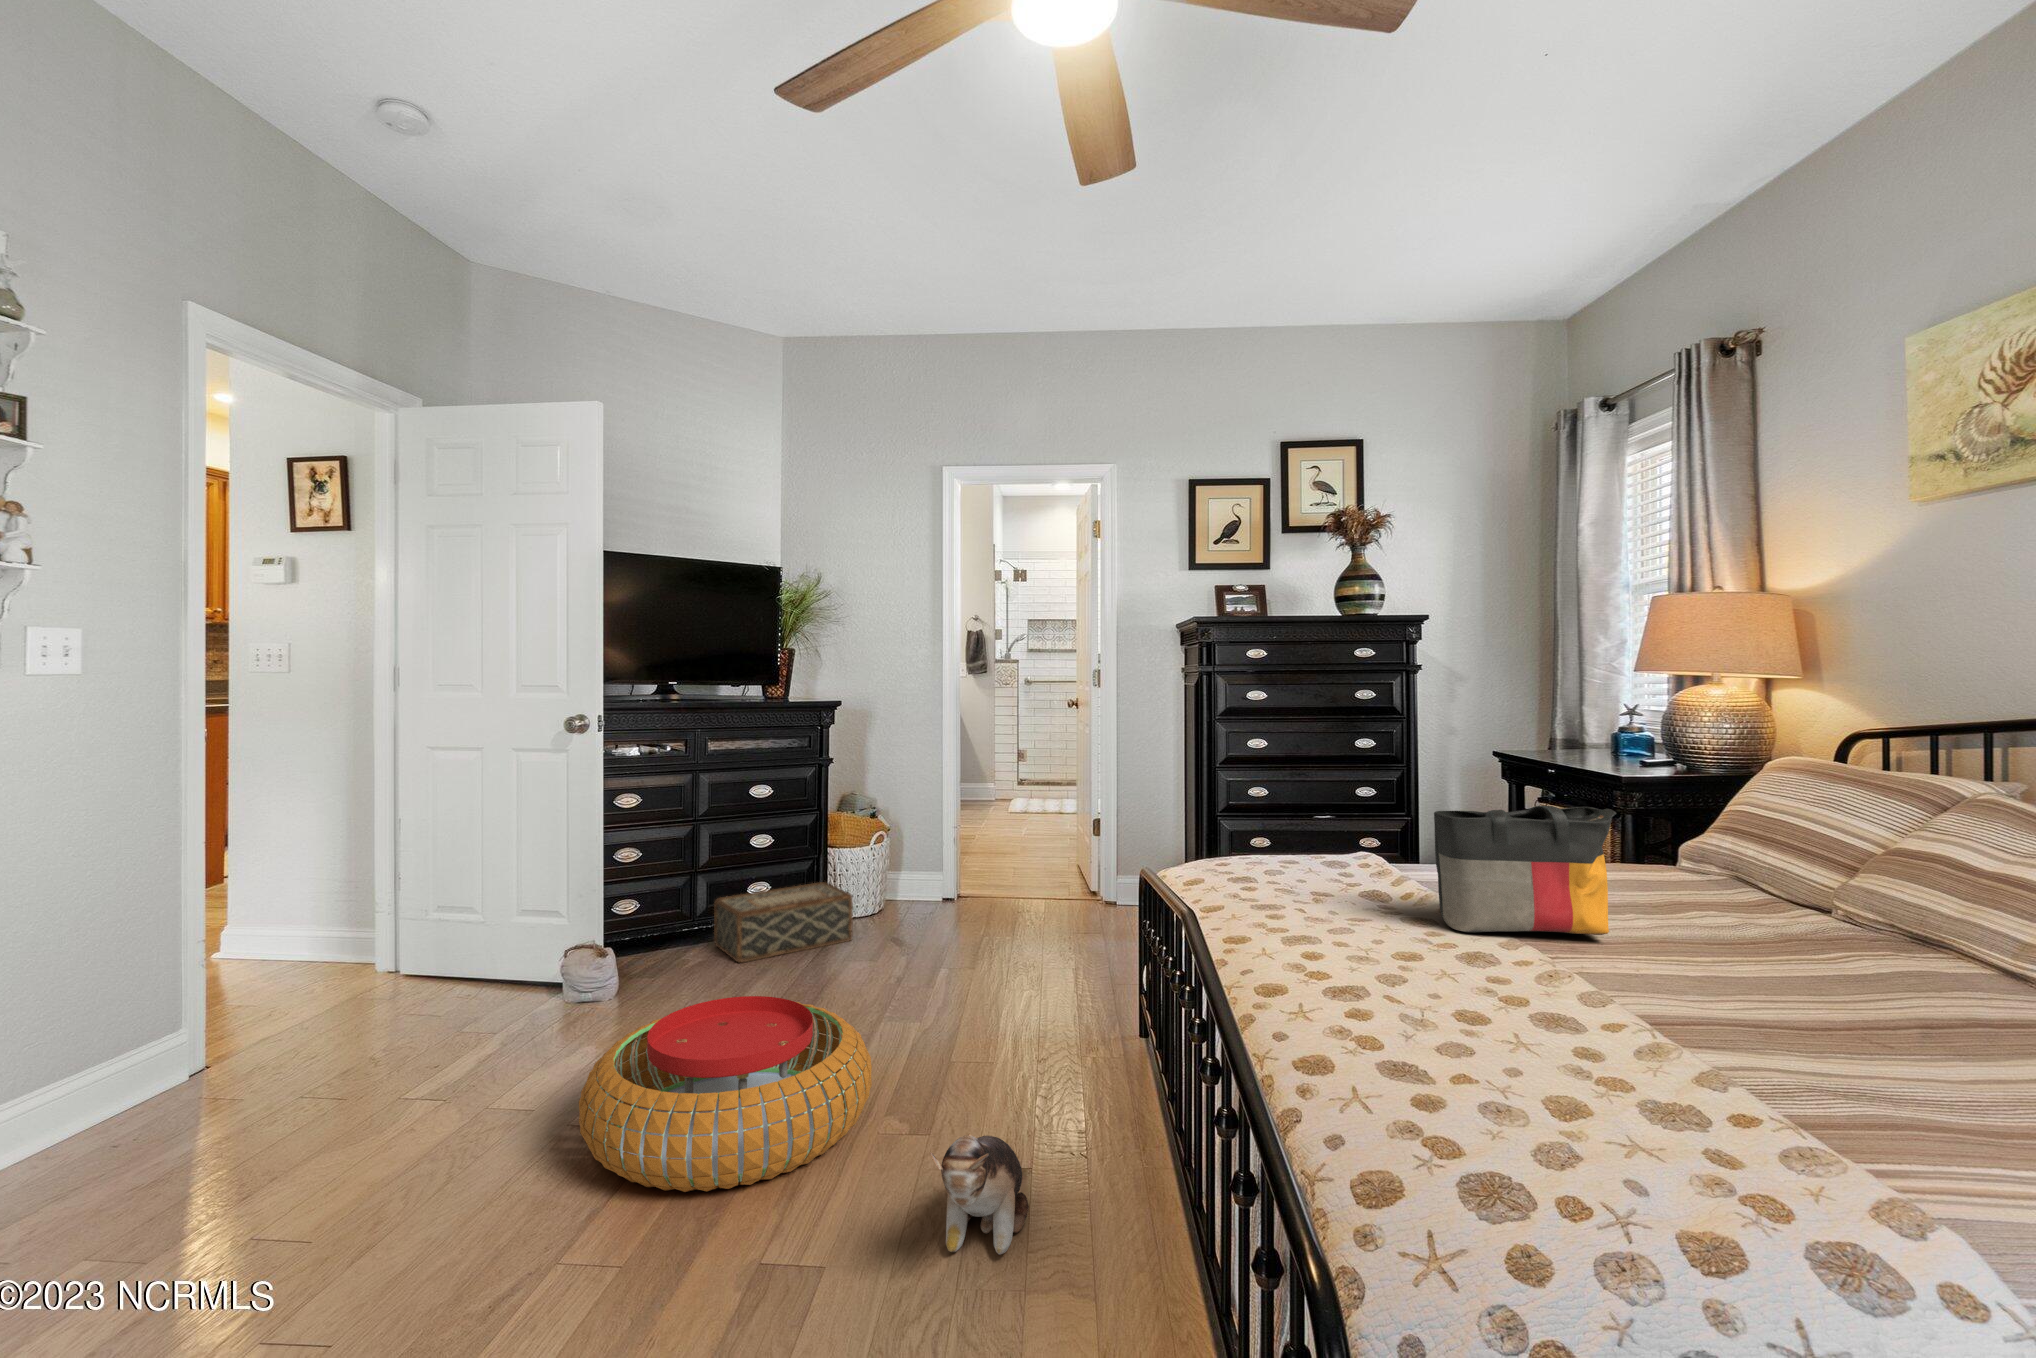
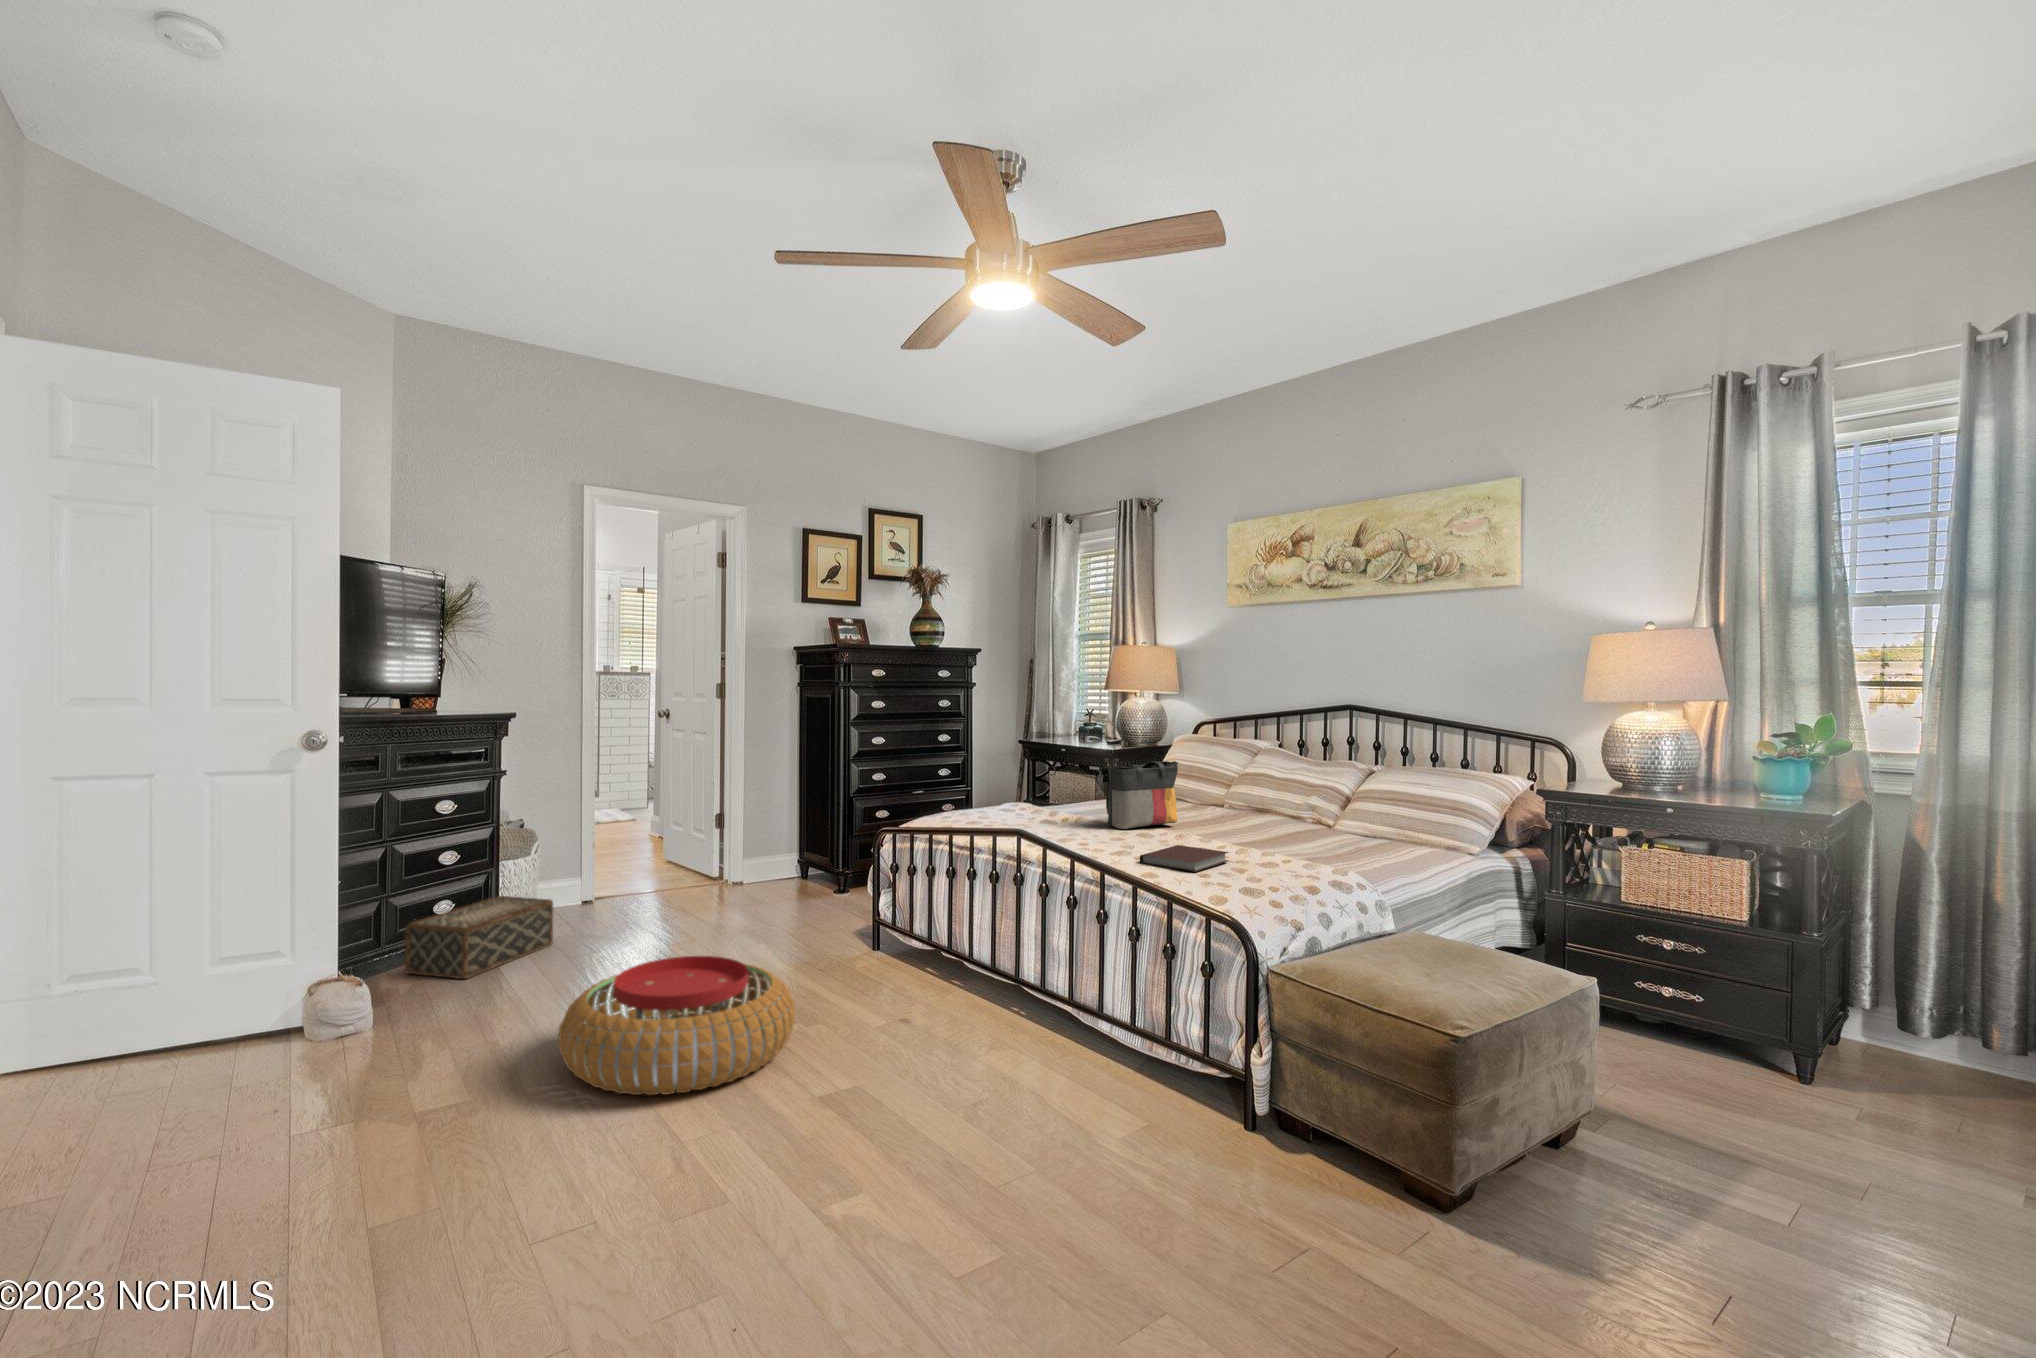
notebook: none [1330,998,1571,1086] -> present [1140,845,1228,872]
plush toy: present [930,1134,1029,1255] -> none [900,977,963,1055]

